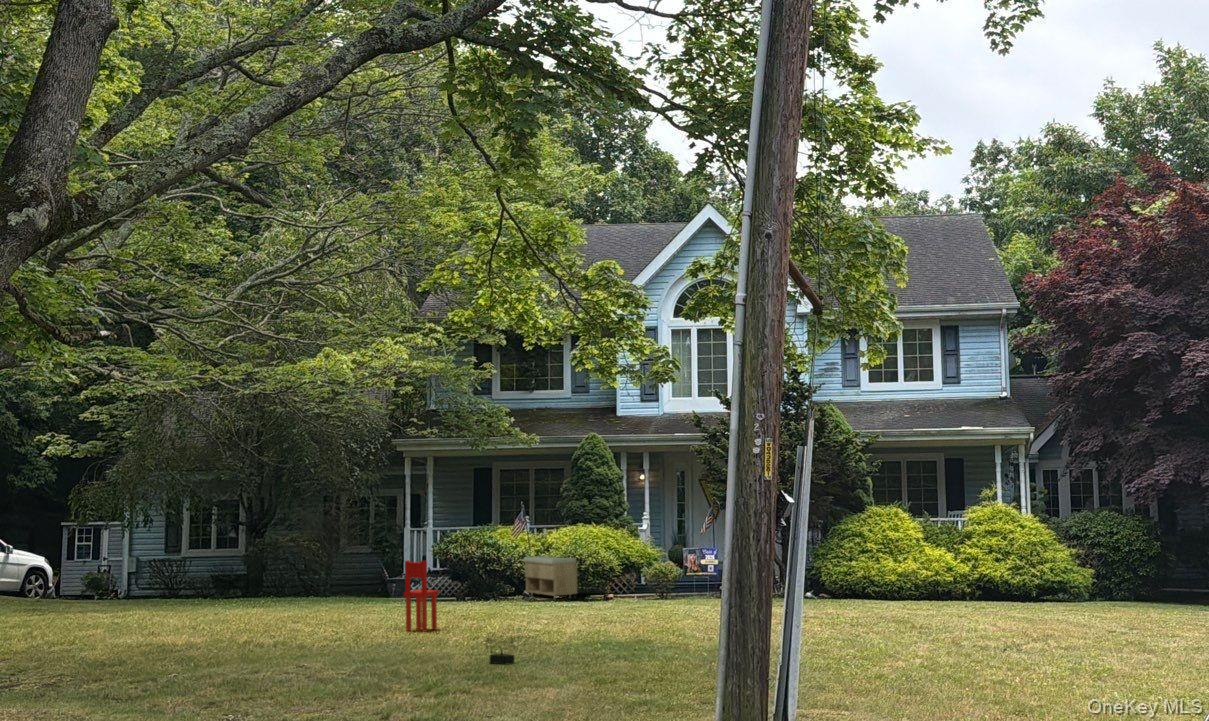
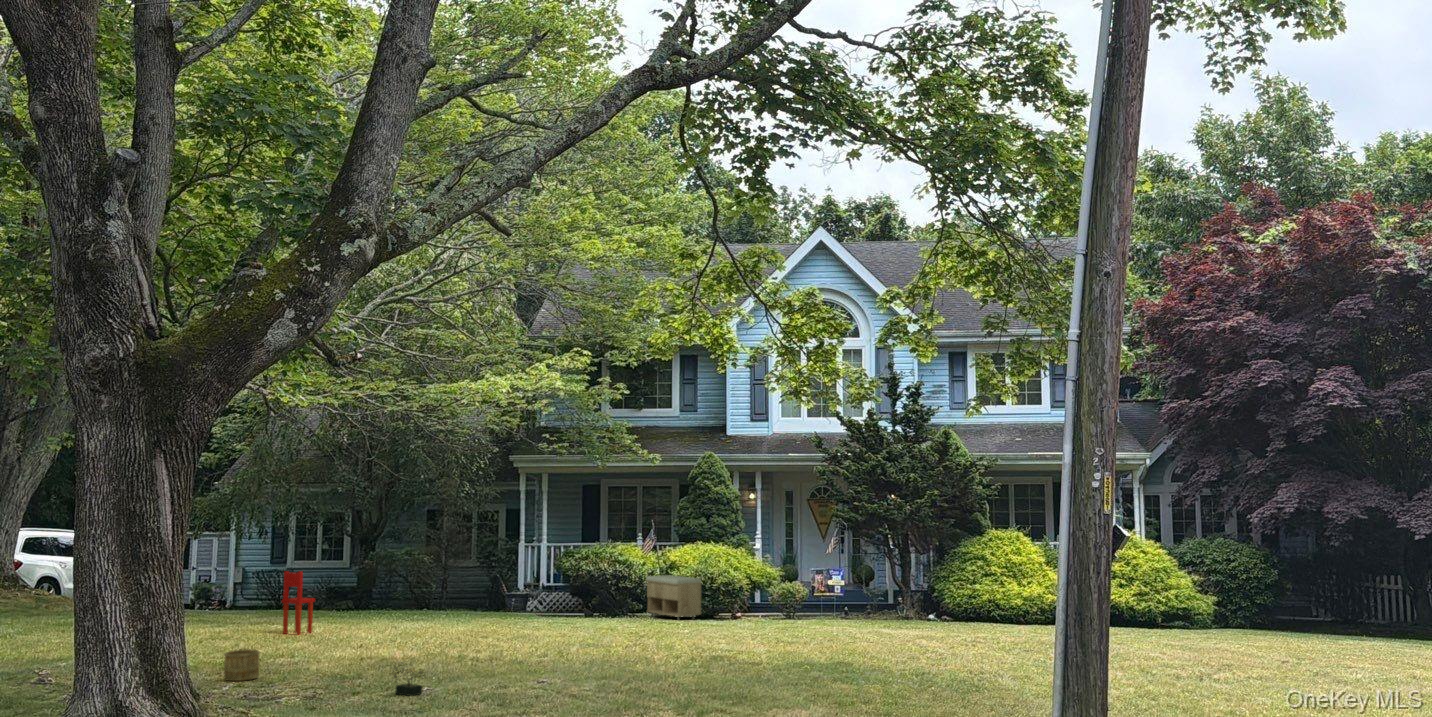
chair: present [403,560,439,632] -> present [282,571,315,635]
wooden bucket: none [107,623,141,652] -> present [224,649,260,681]
decorative plant: present [485,632,516,664] -> present [392,662,423,696]

